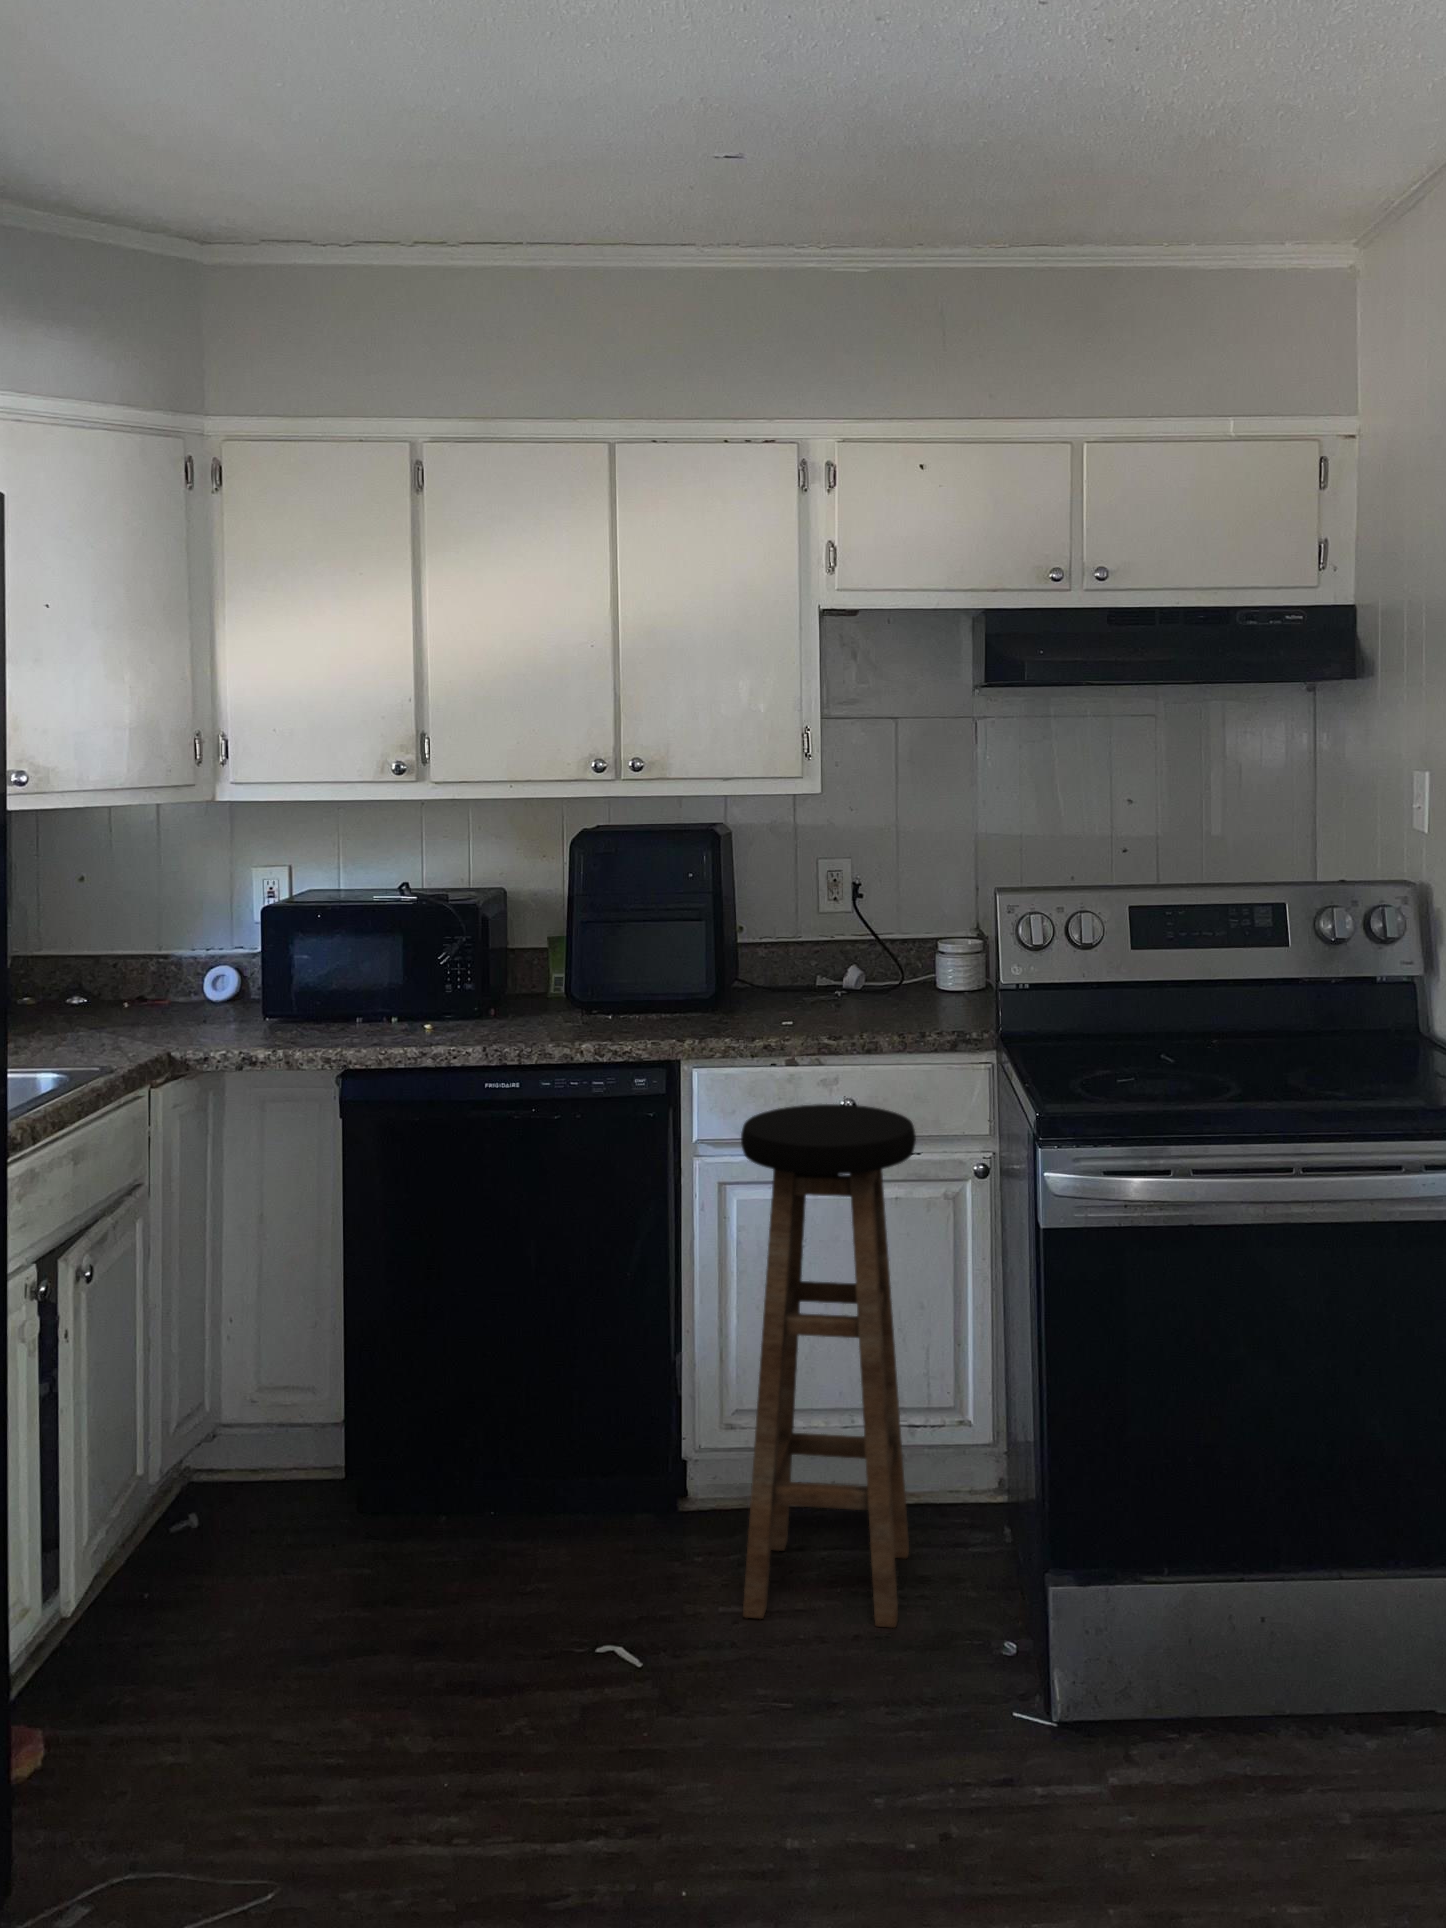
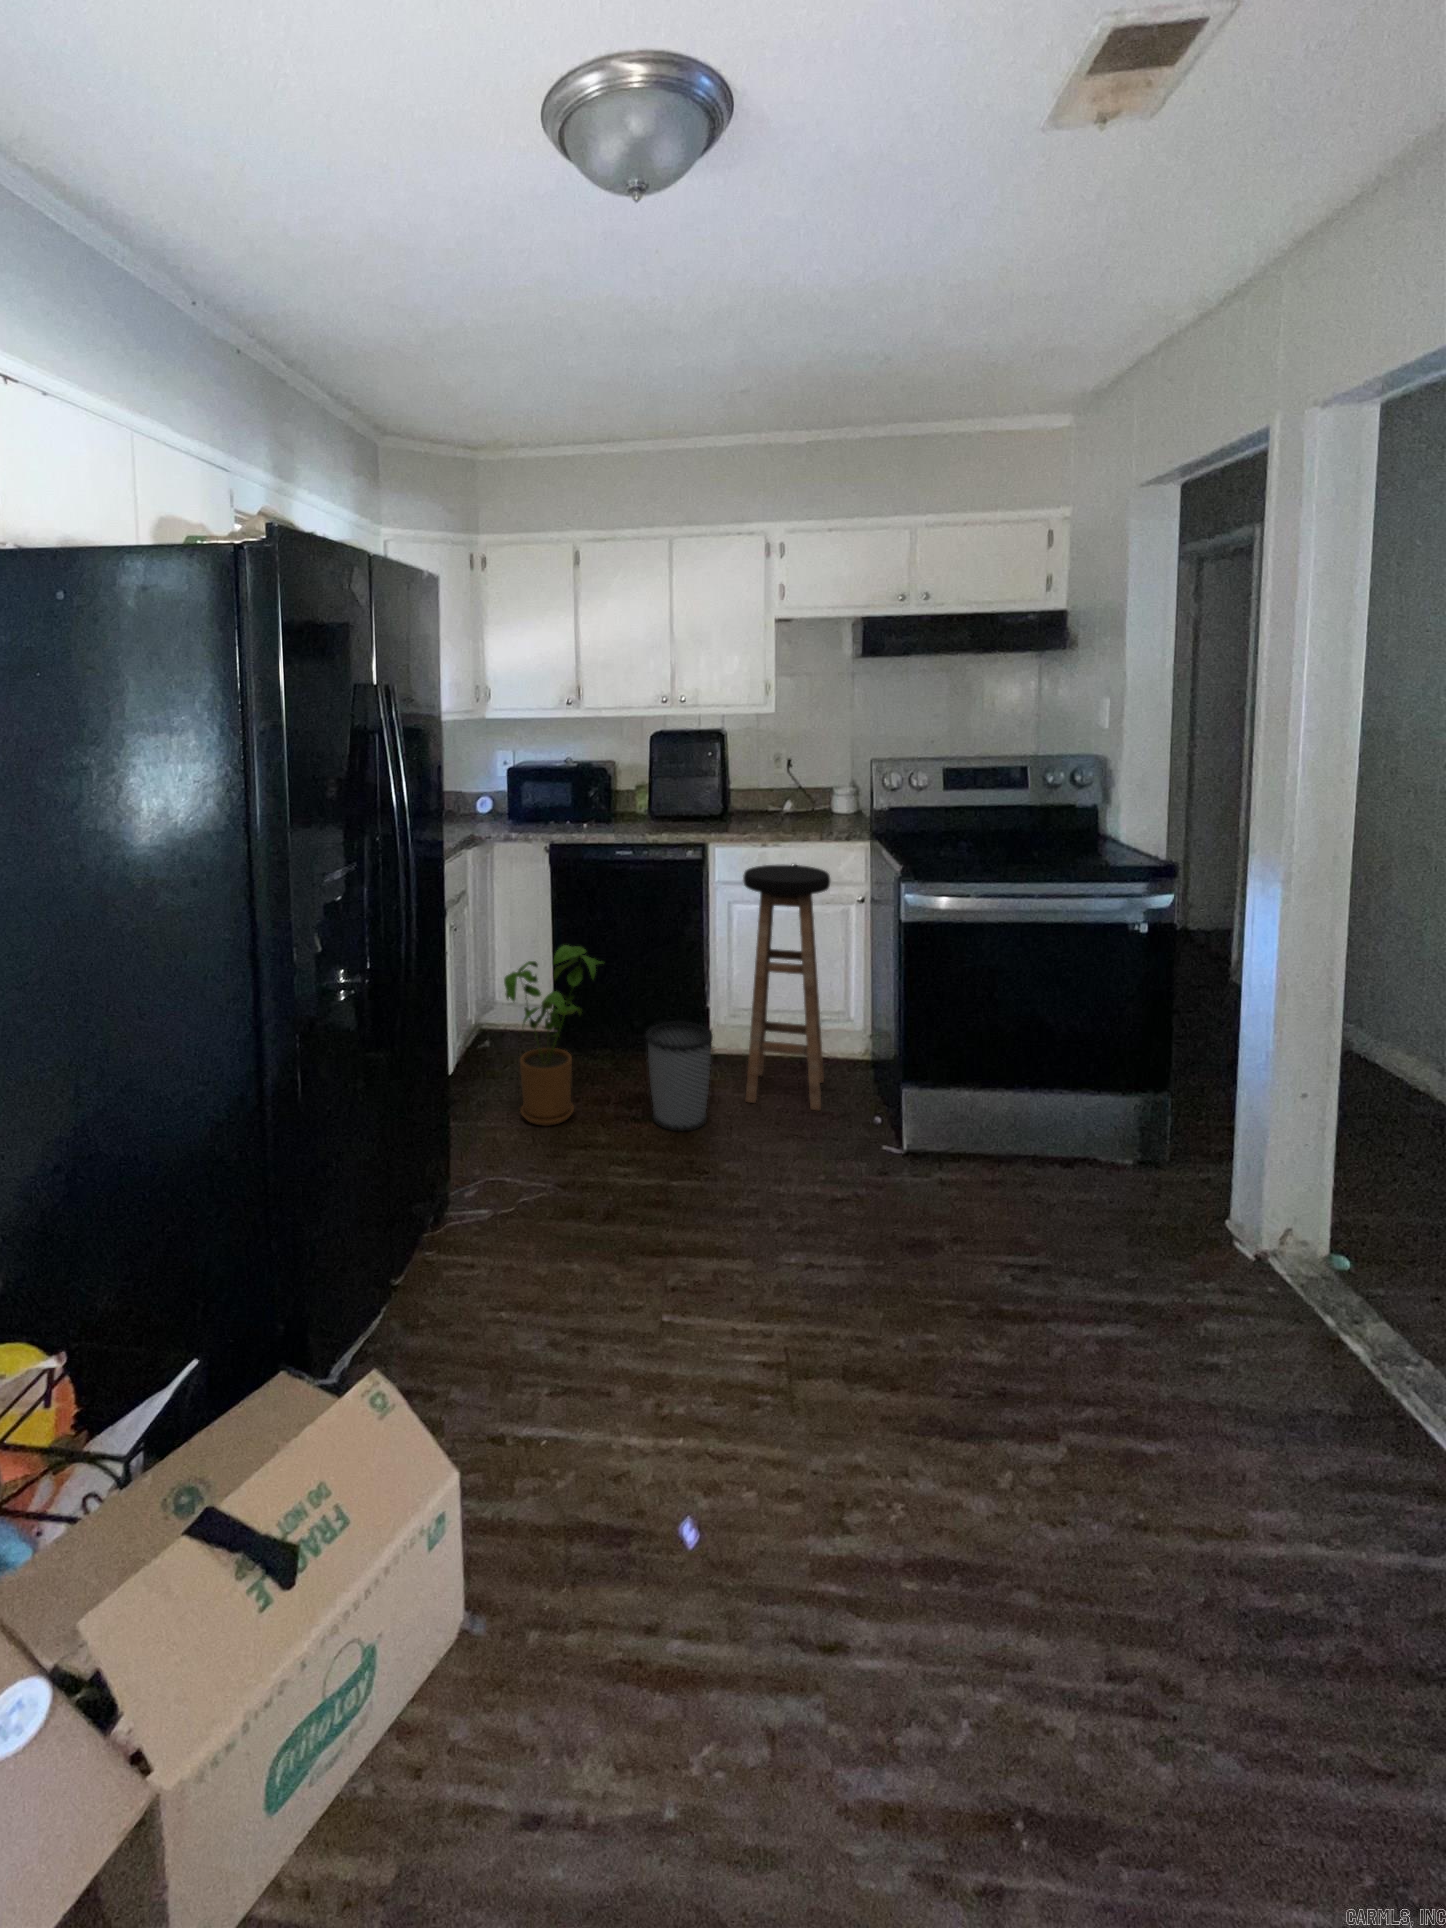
house plant: none [207,1296,441,1714] -> present [504,945,602,1126]
wastebasket: none [522,1452,669,1705] -> present [646,1022,713,1131]

